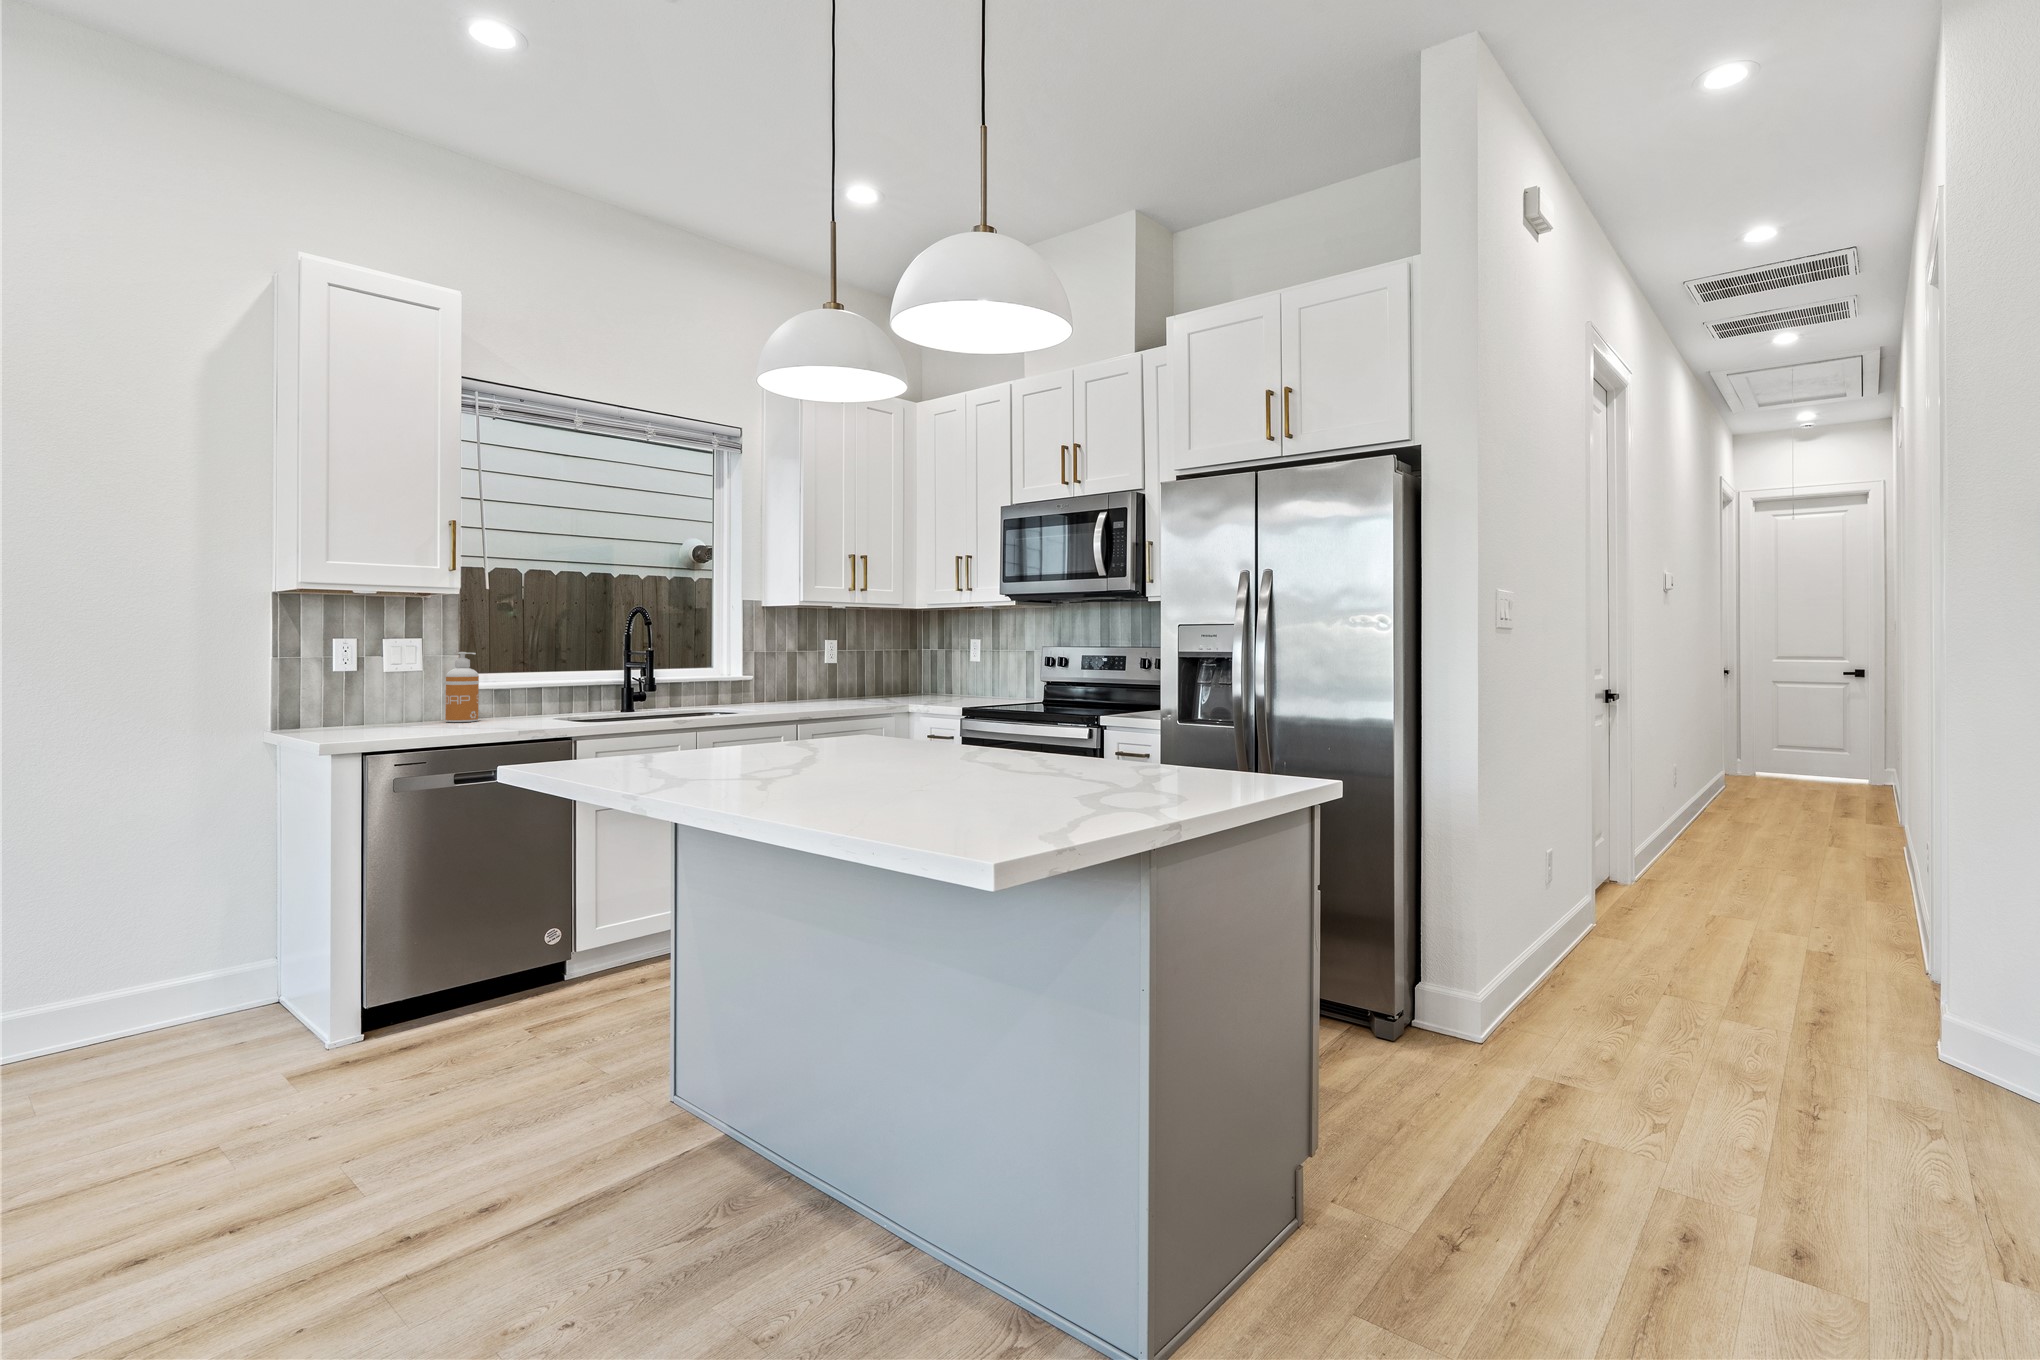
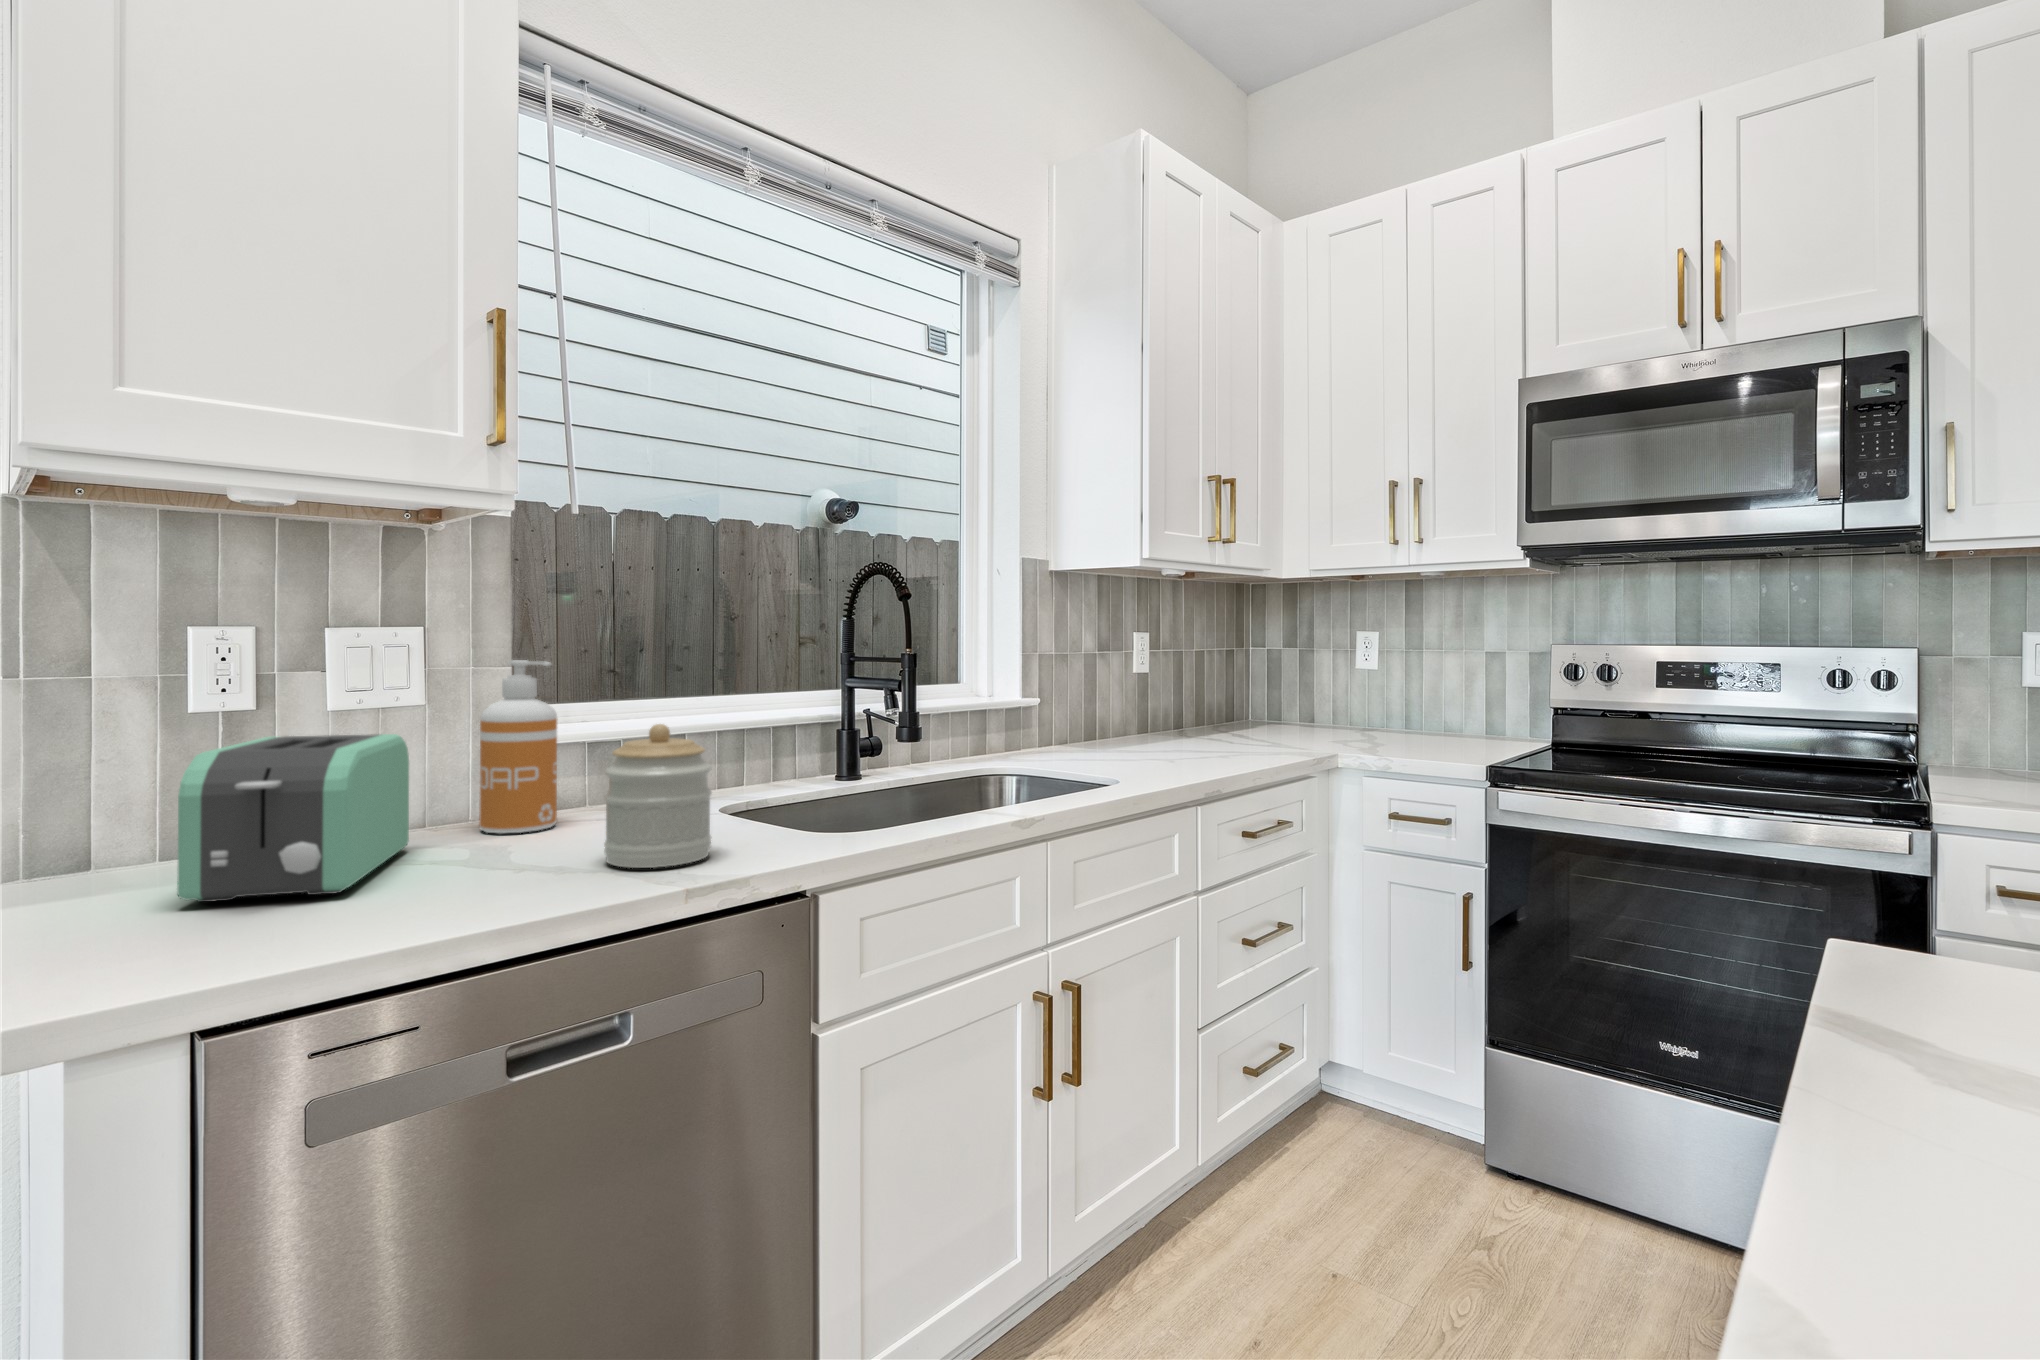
jar: none [492,675,536,728] -> present [604,724,712,868]
toaster: none [341,679,417,732] -> present [177,734,409,902]

